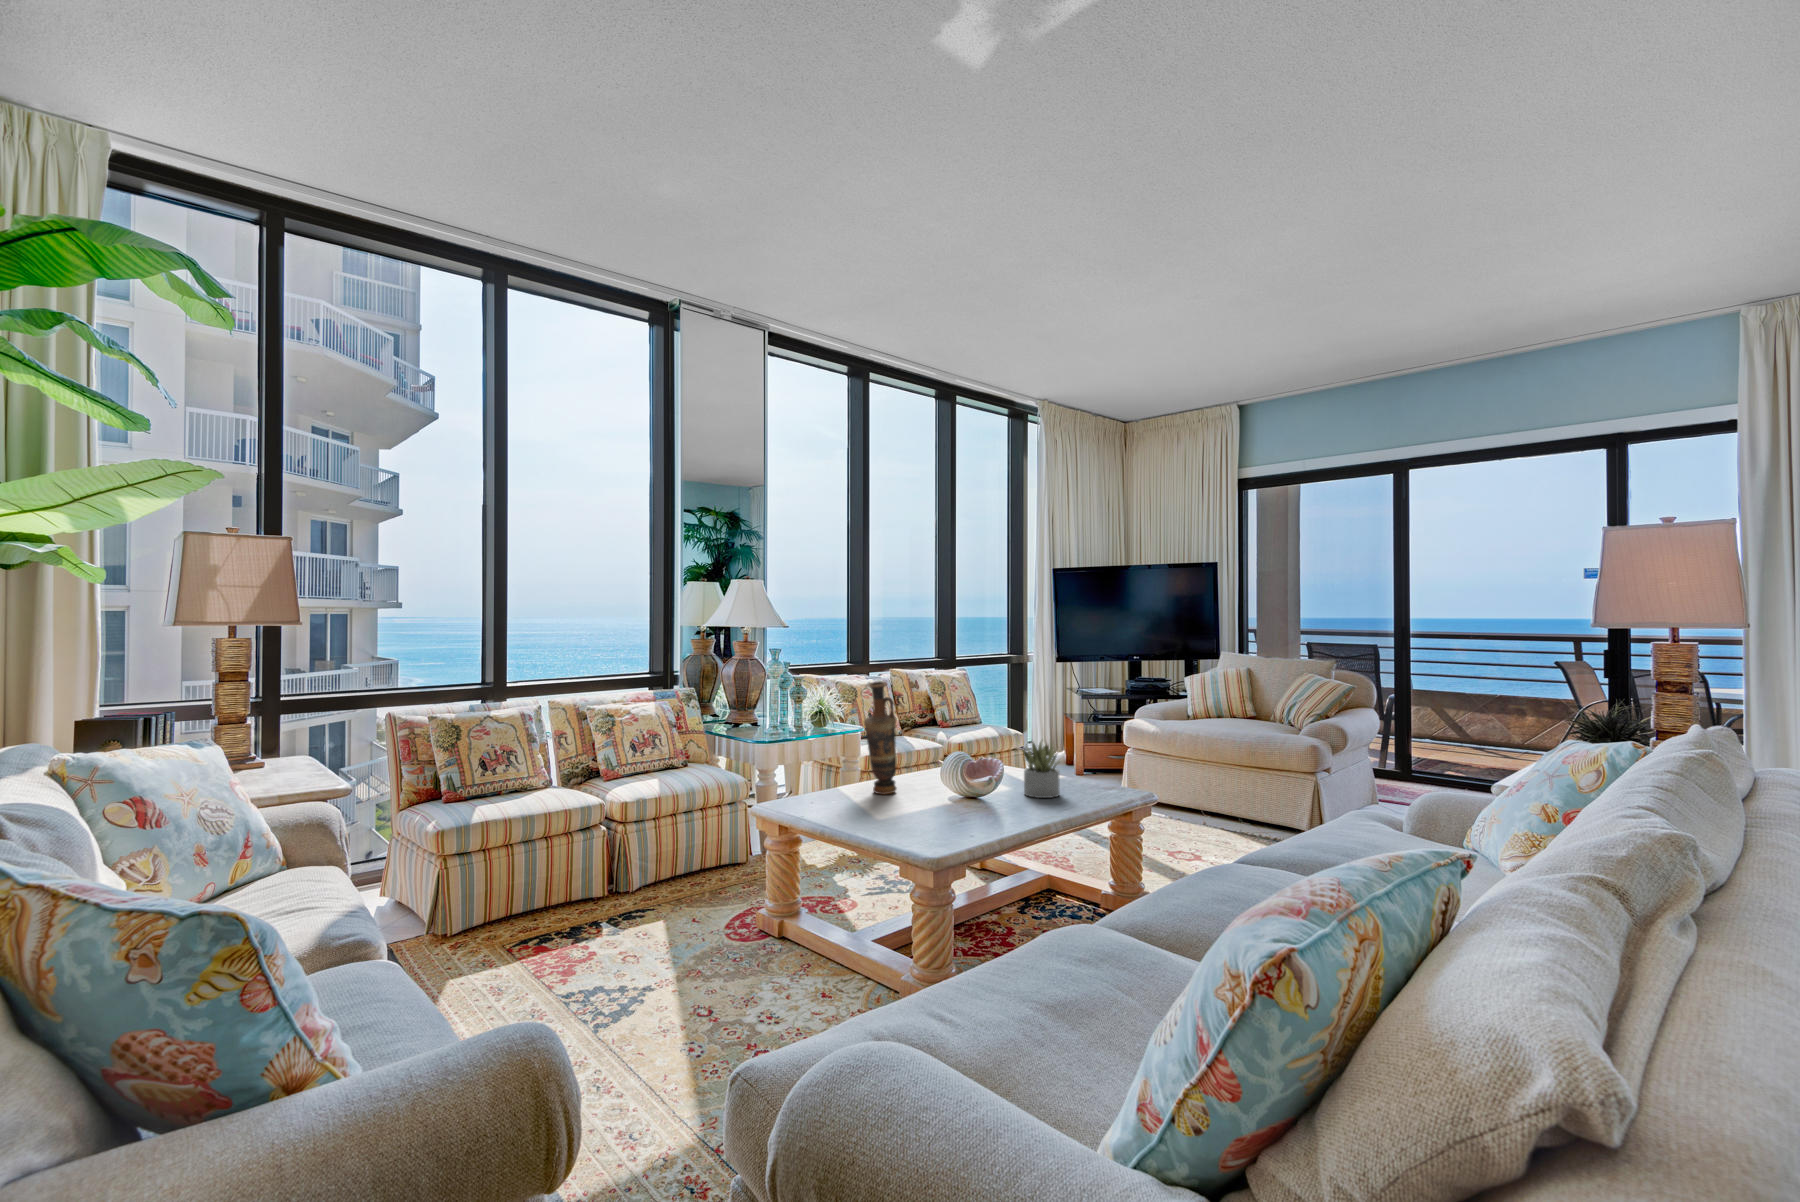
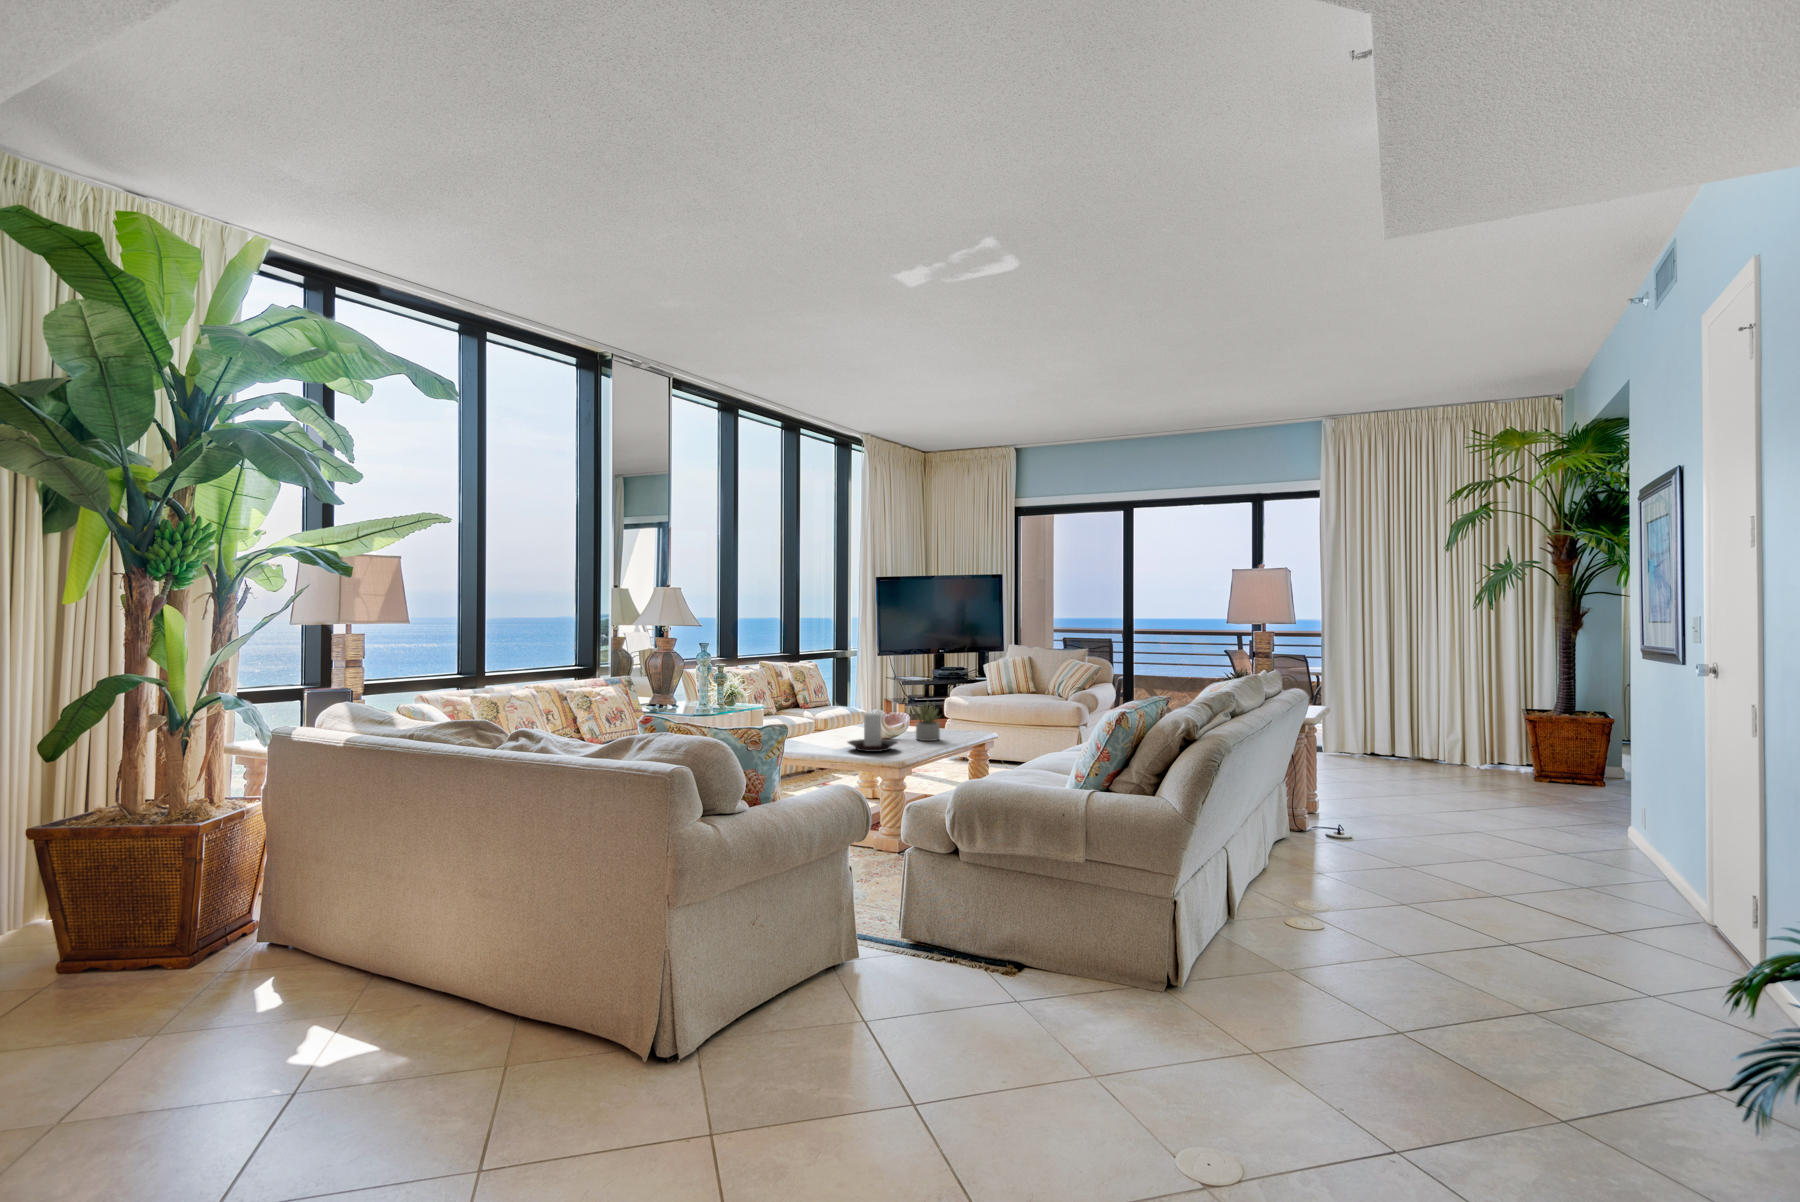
vase: present [864,681,897,795] -> none [809,664,832,743]
candle holder: none [903,754,979,816] -> present [848,713,897,752]

